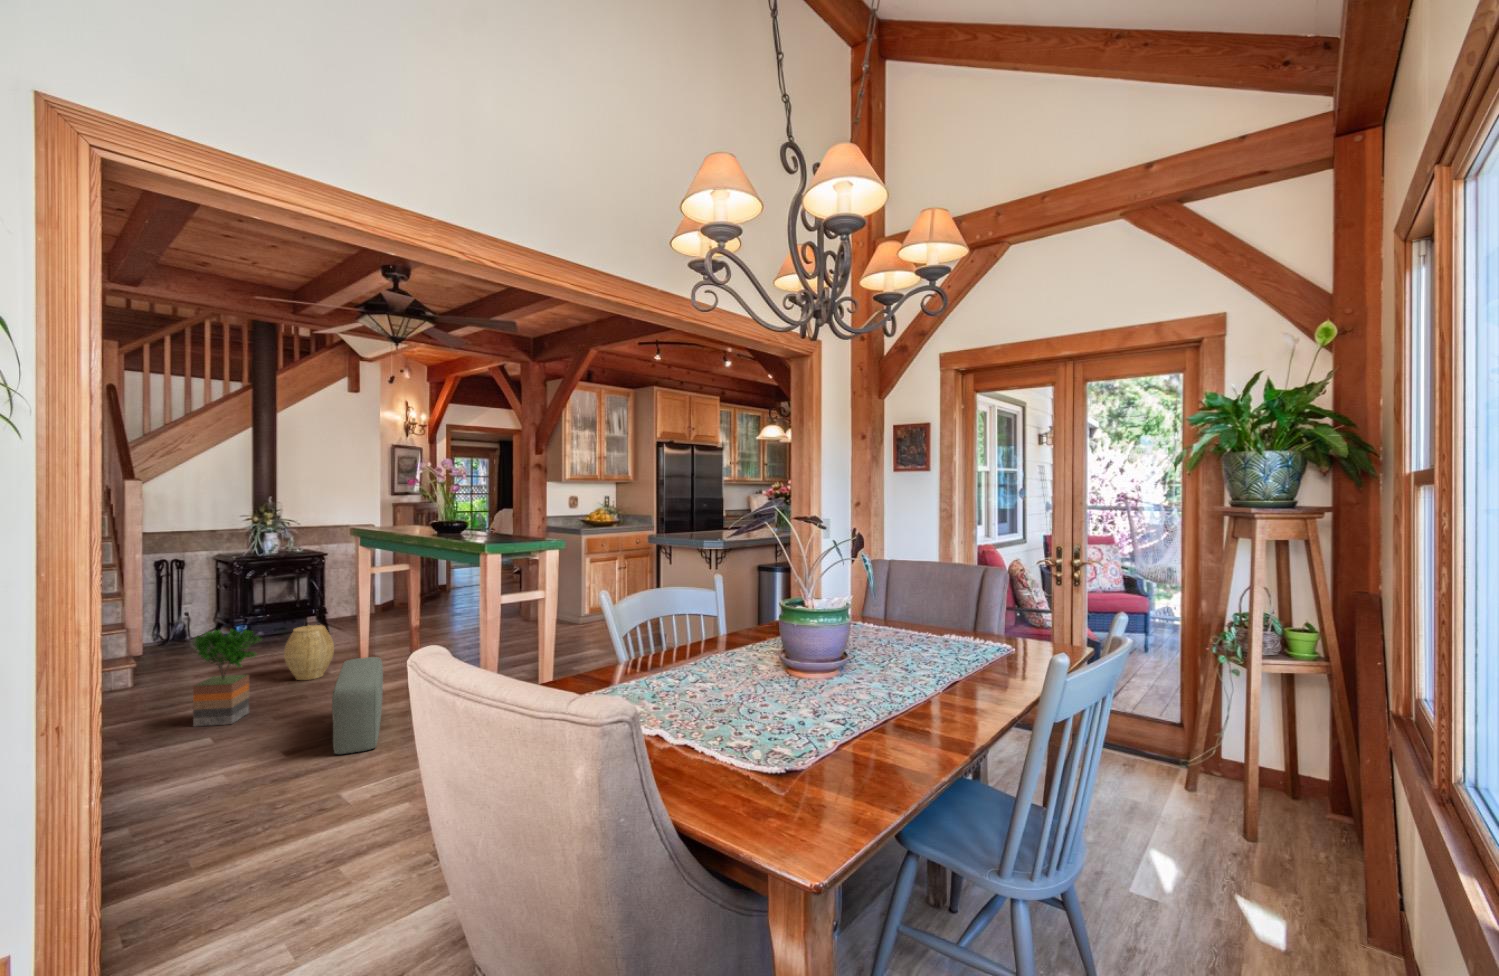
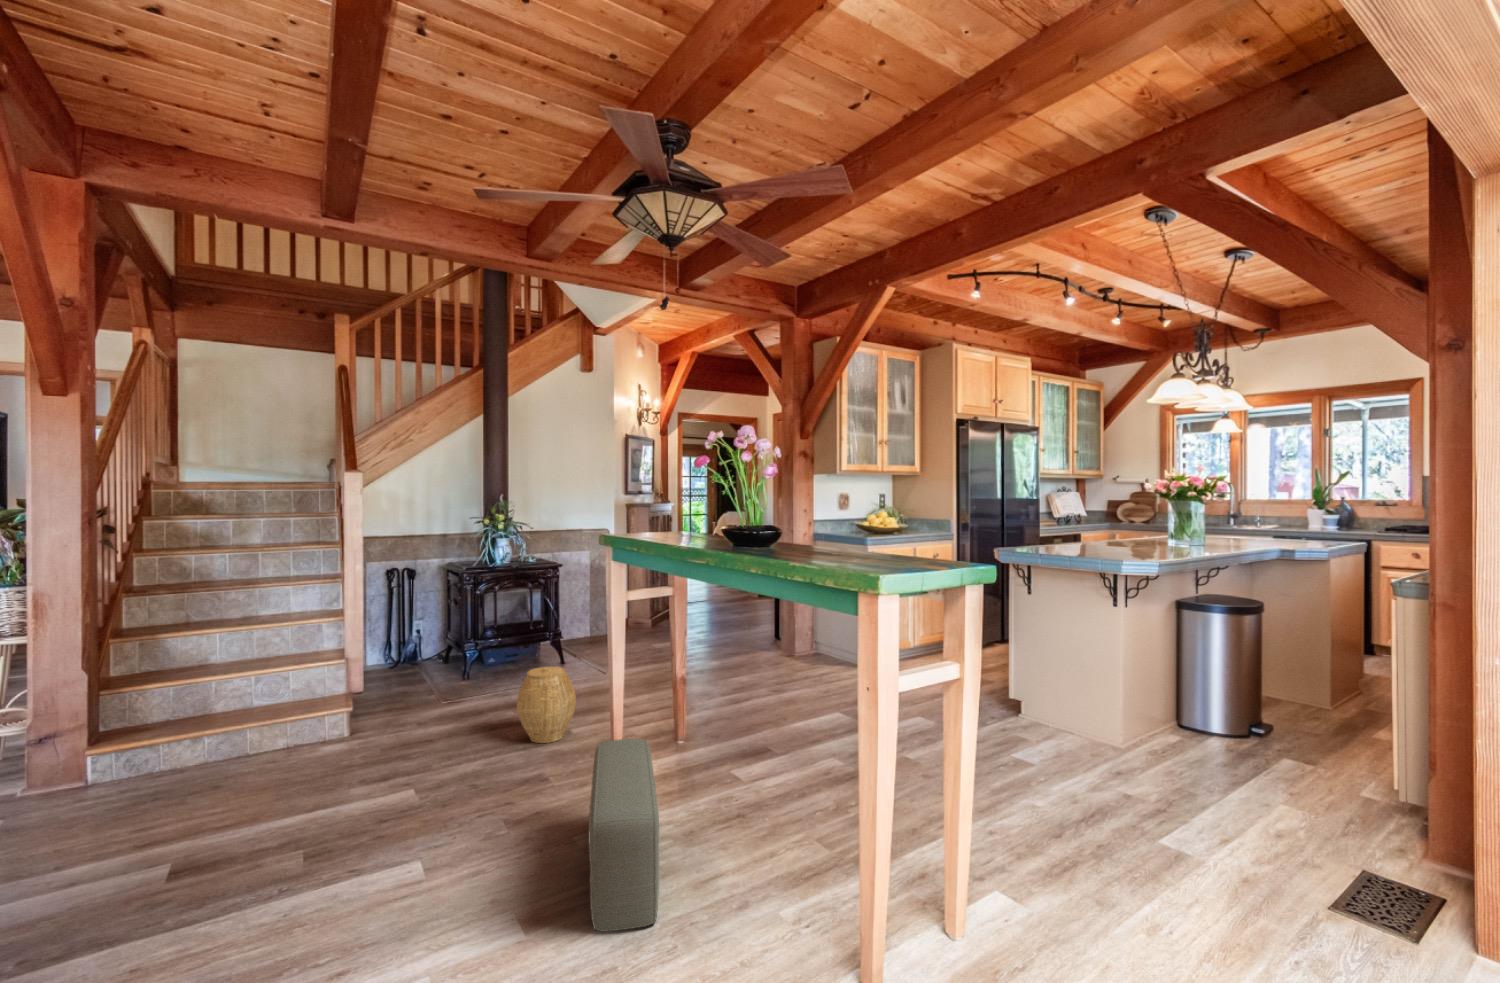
potted tree: present [193,630,261,726] -> none [400,680,491,826]

